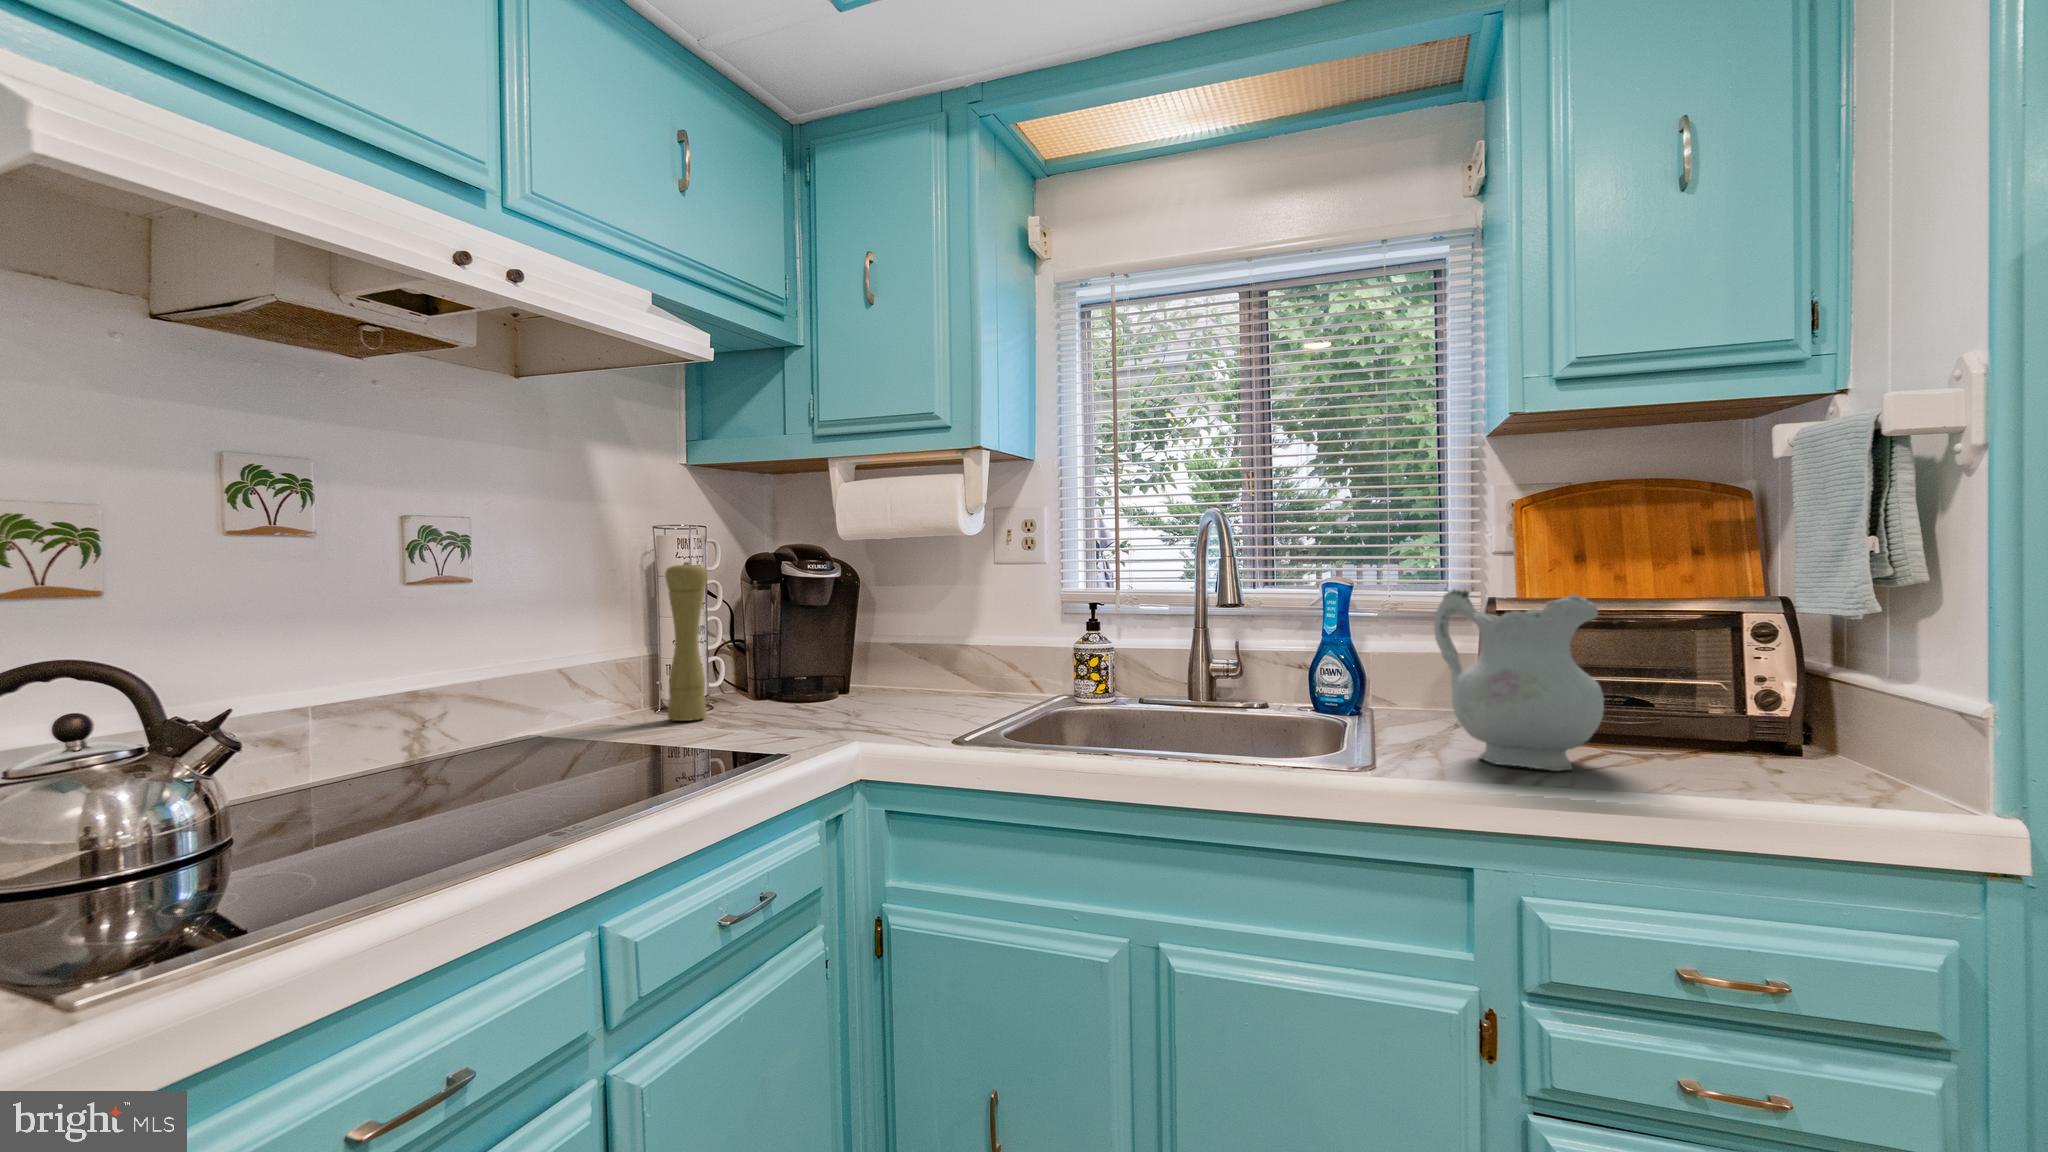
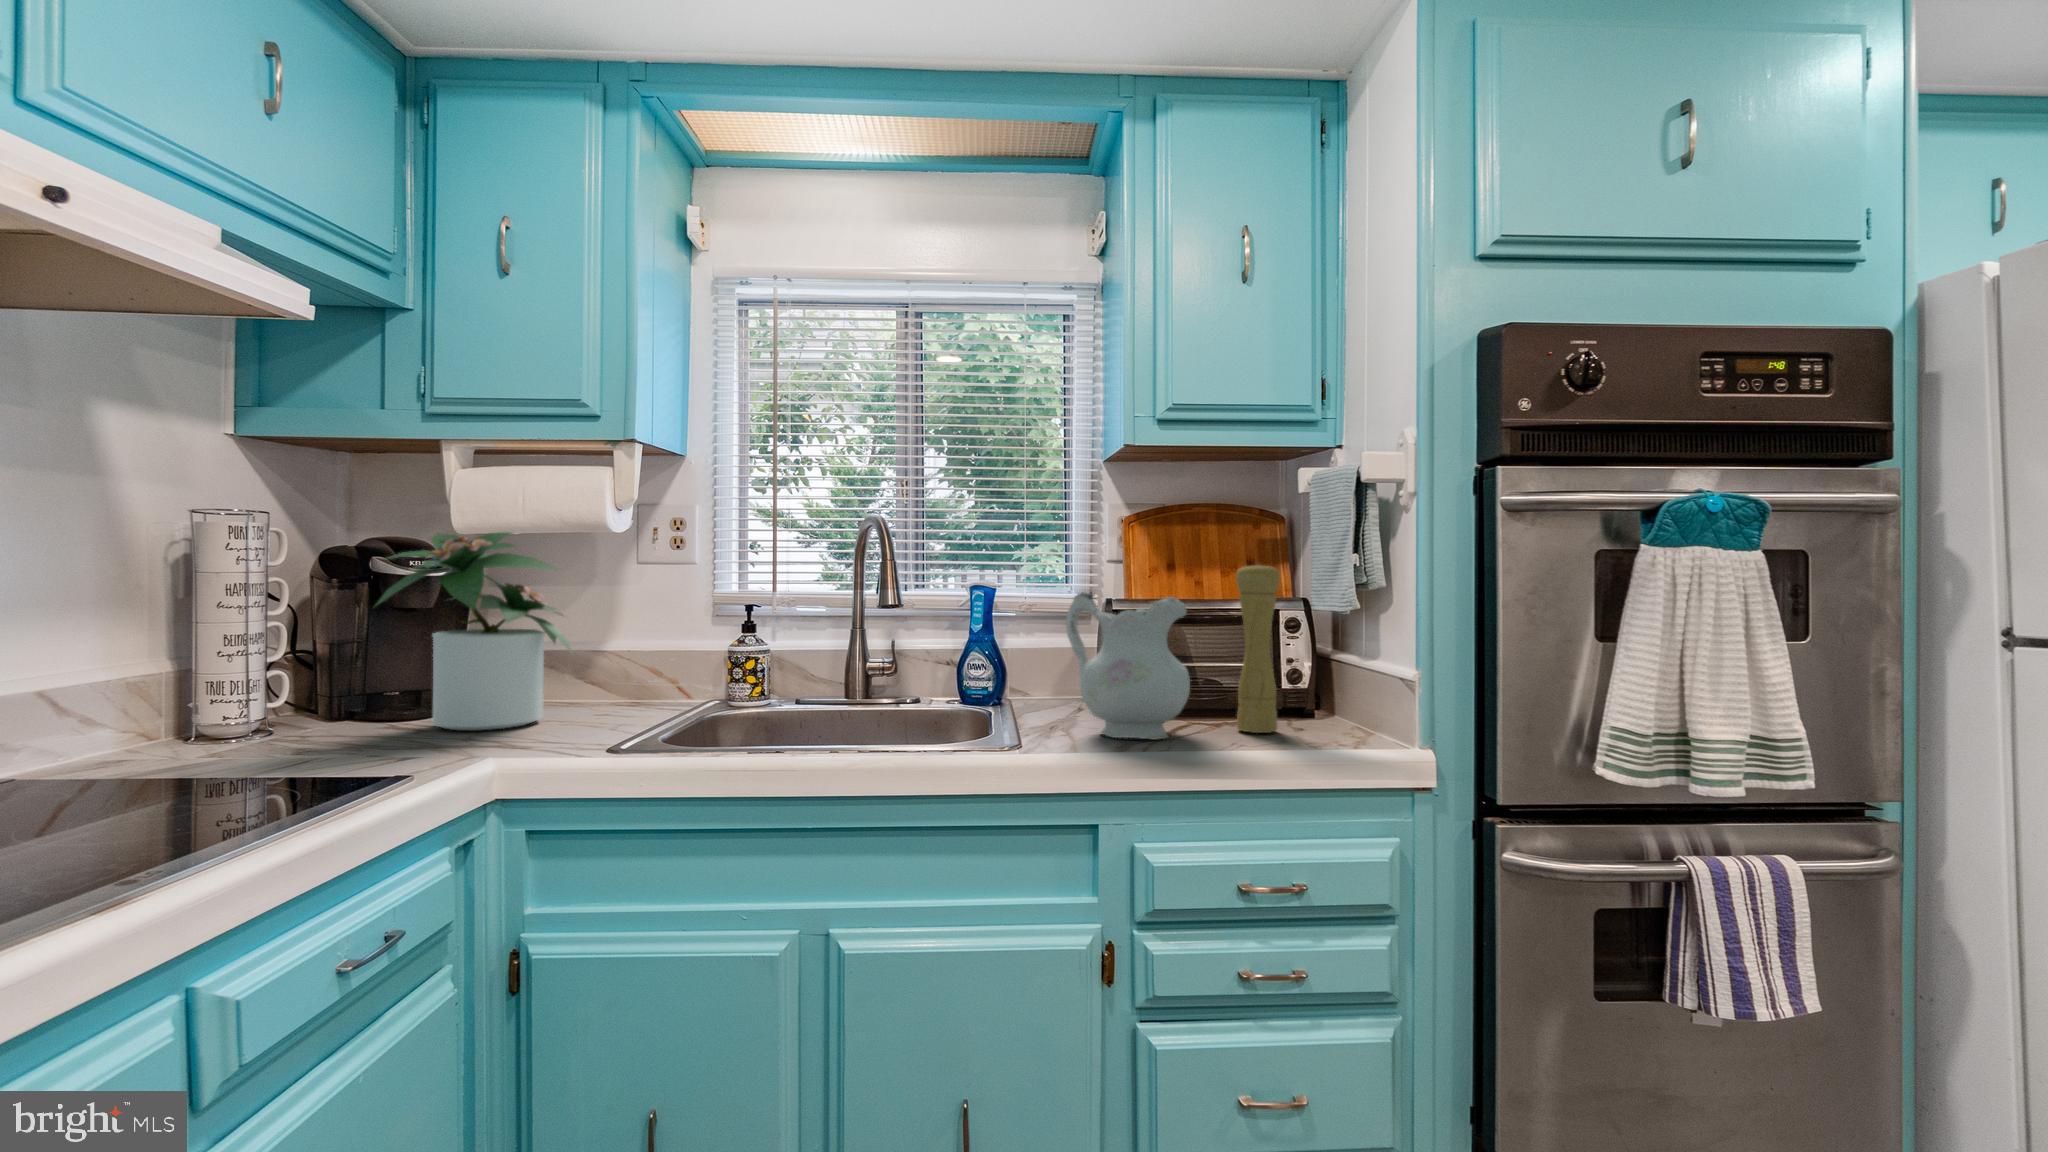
potted plant: none [774,537,934,715] -> present [376,532,572,730]
pepper mill: present [665,562,707,721] -> present [1236,563,1280,733]

